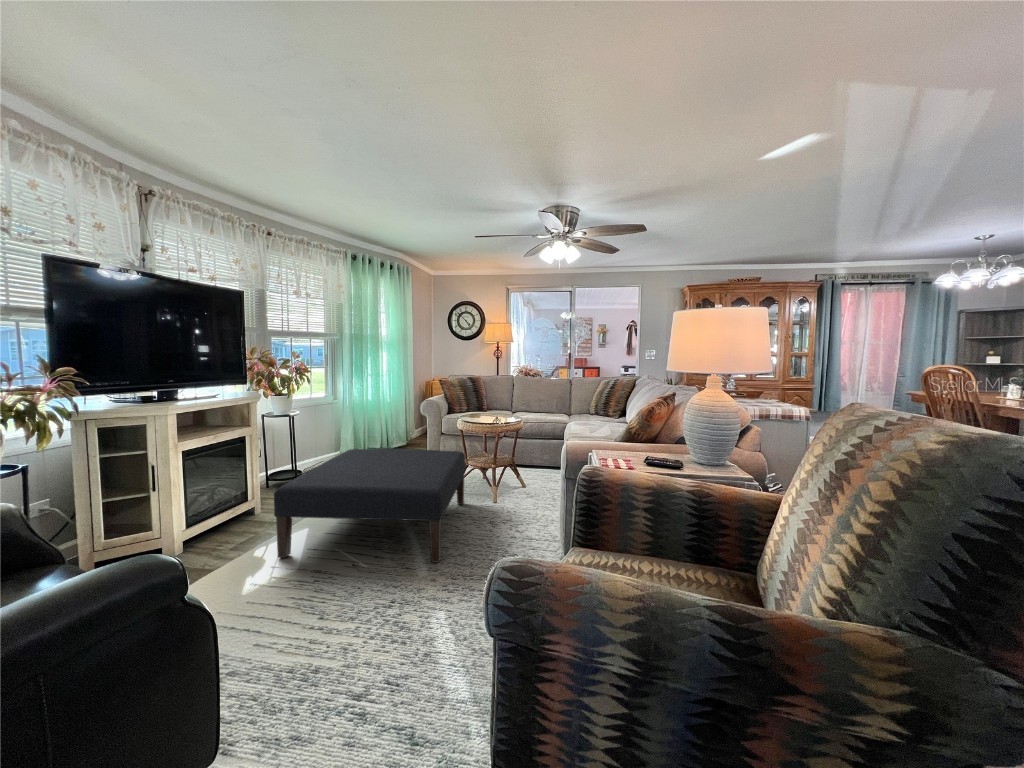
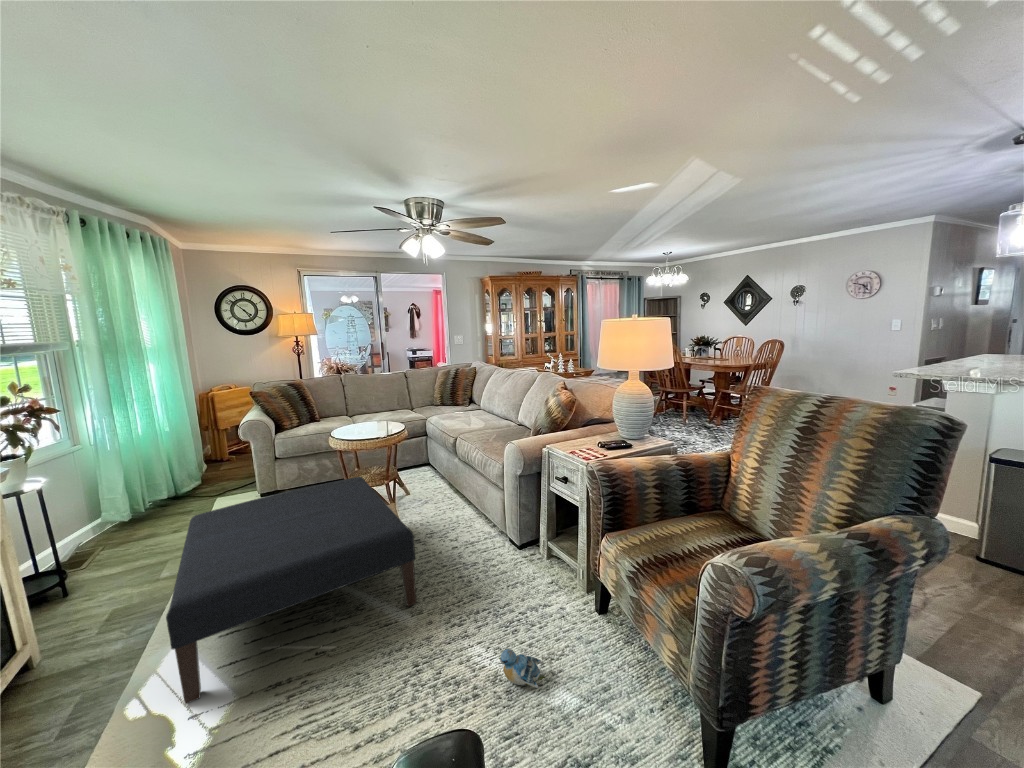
plush toy: none [431,616,468,664] -> present [499,649,545,688]

